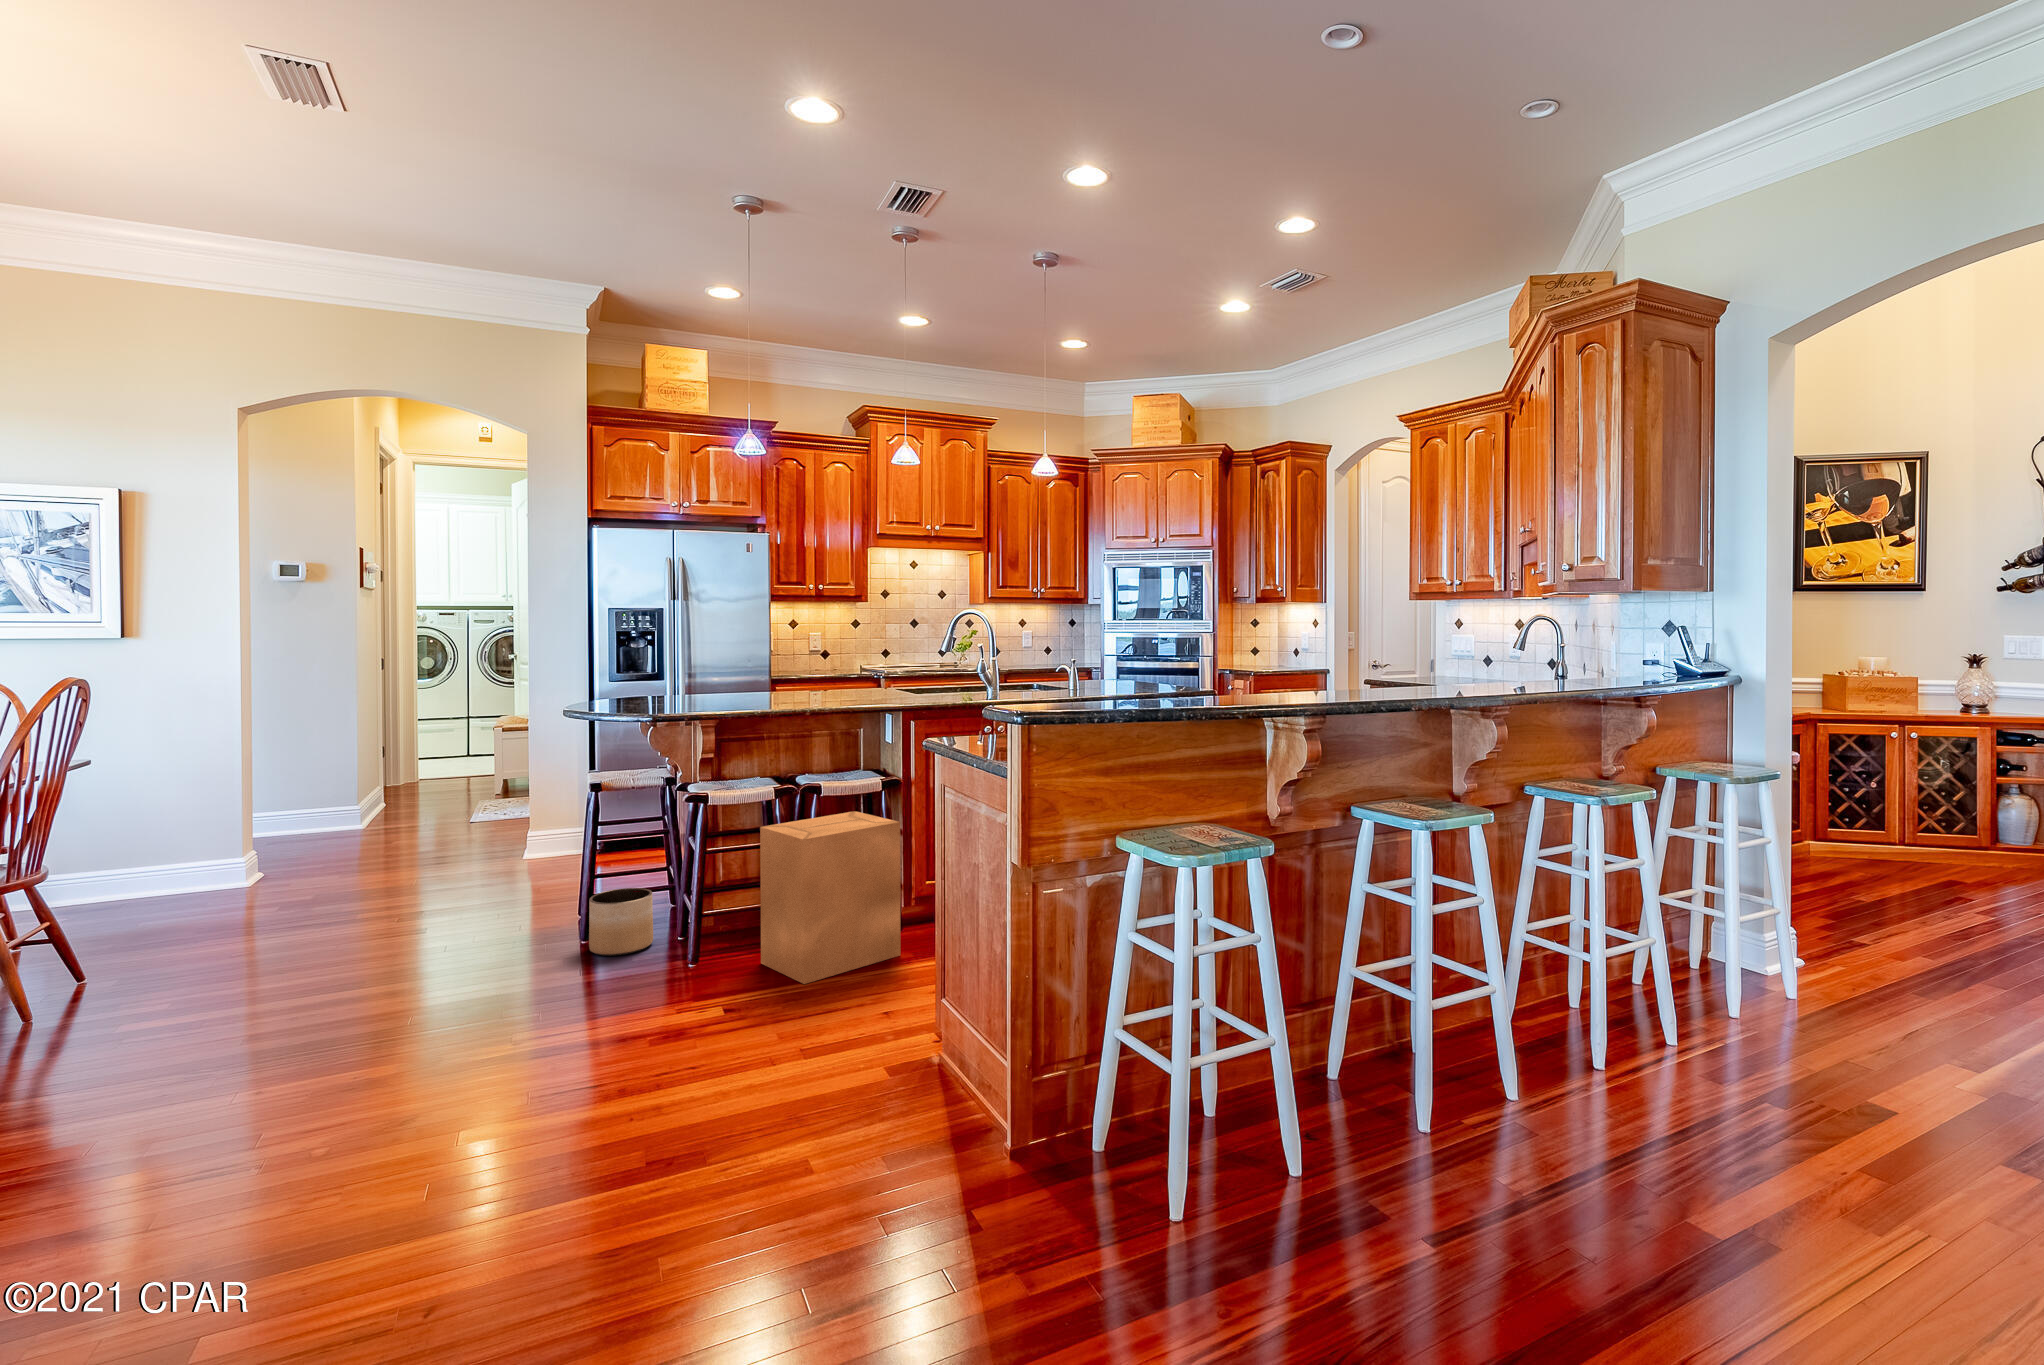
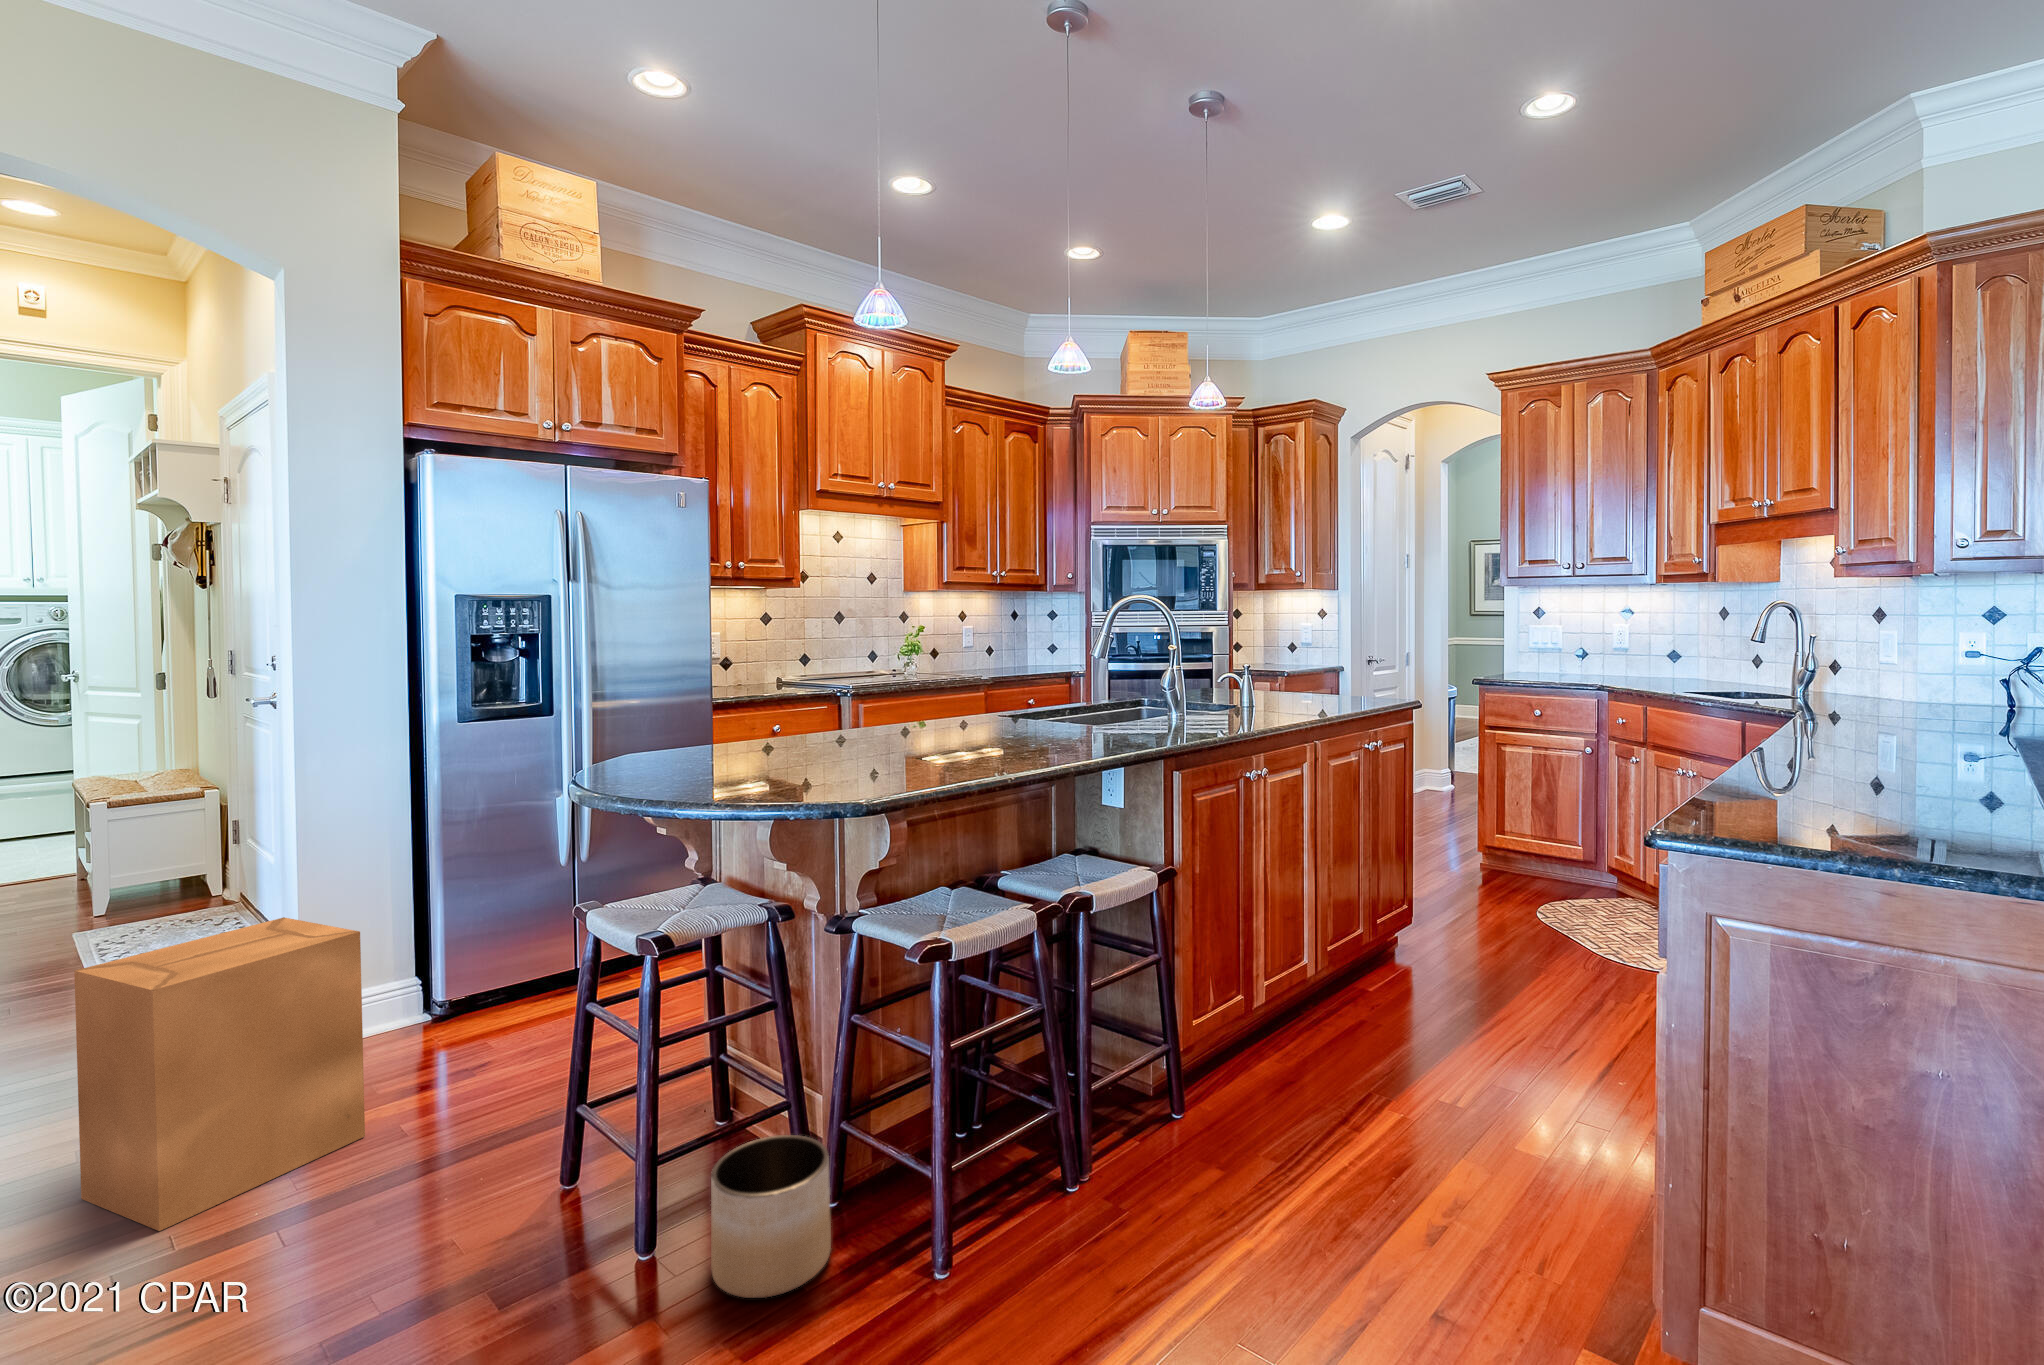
cardboard box: present [760,811,901,984] -> present [74,917,365,1231]

